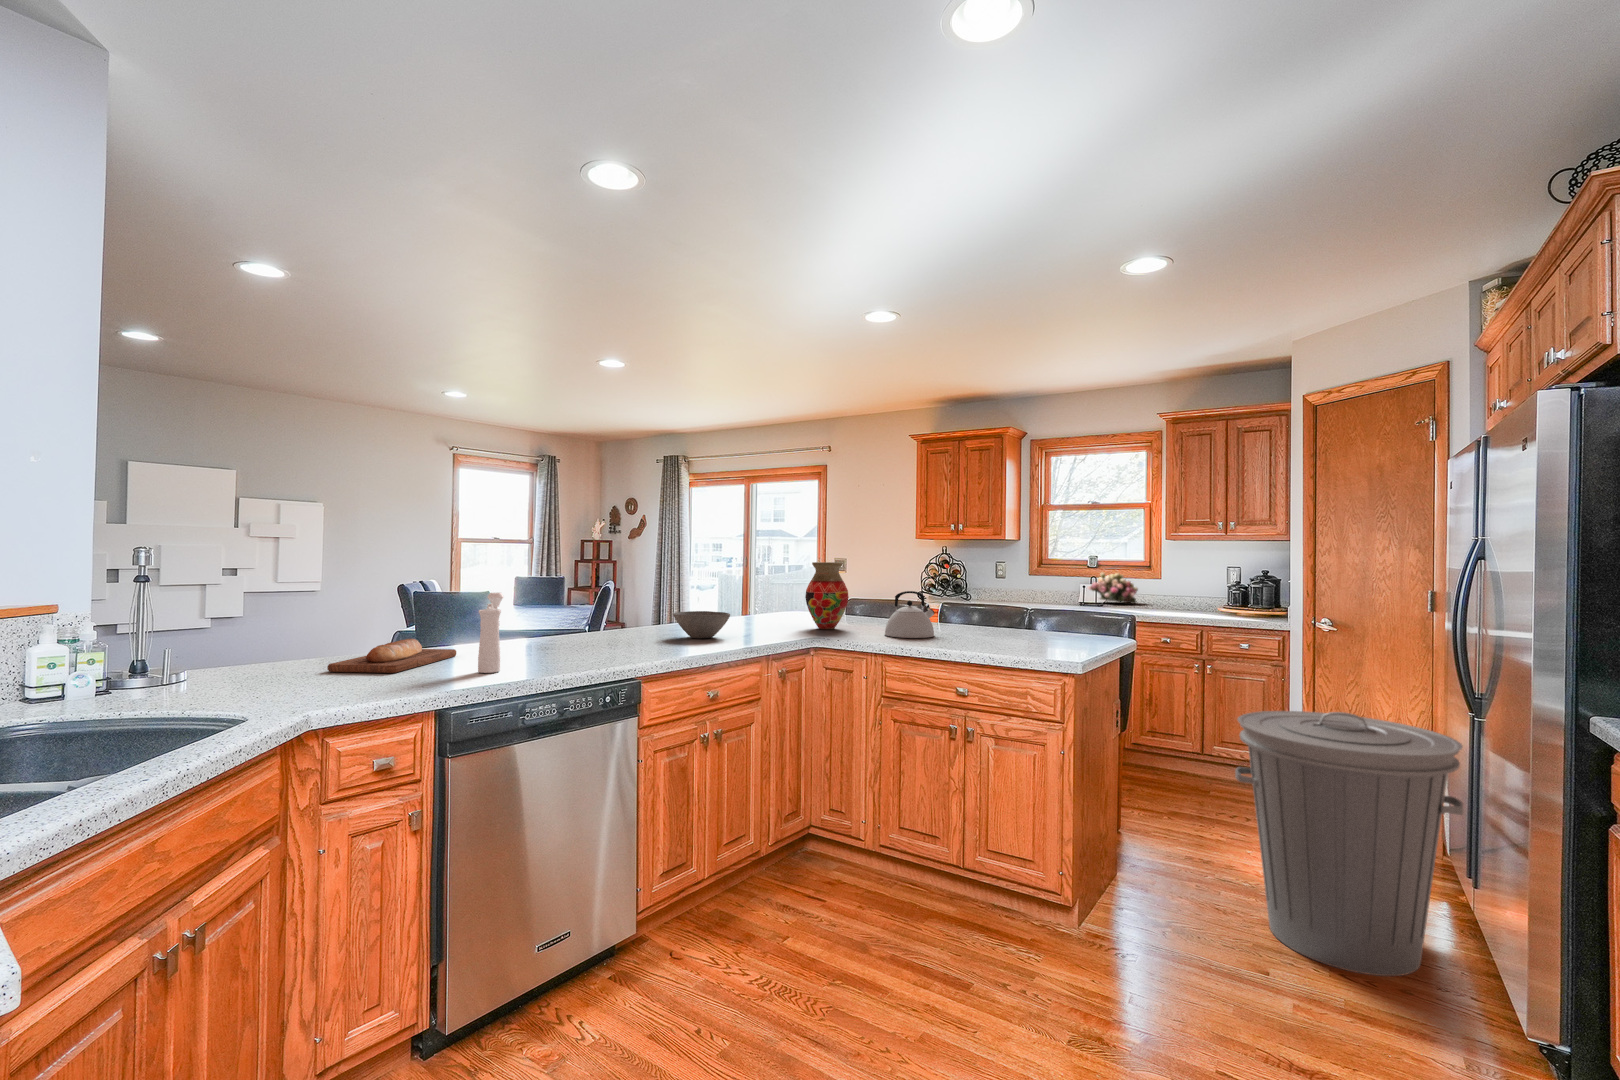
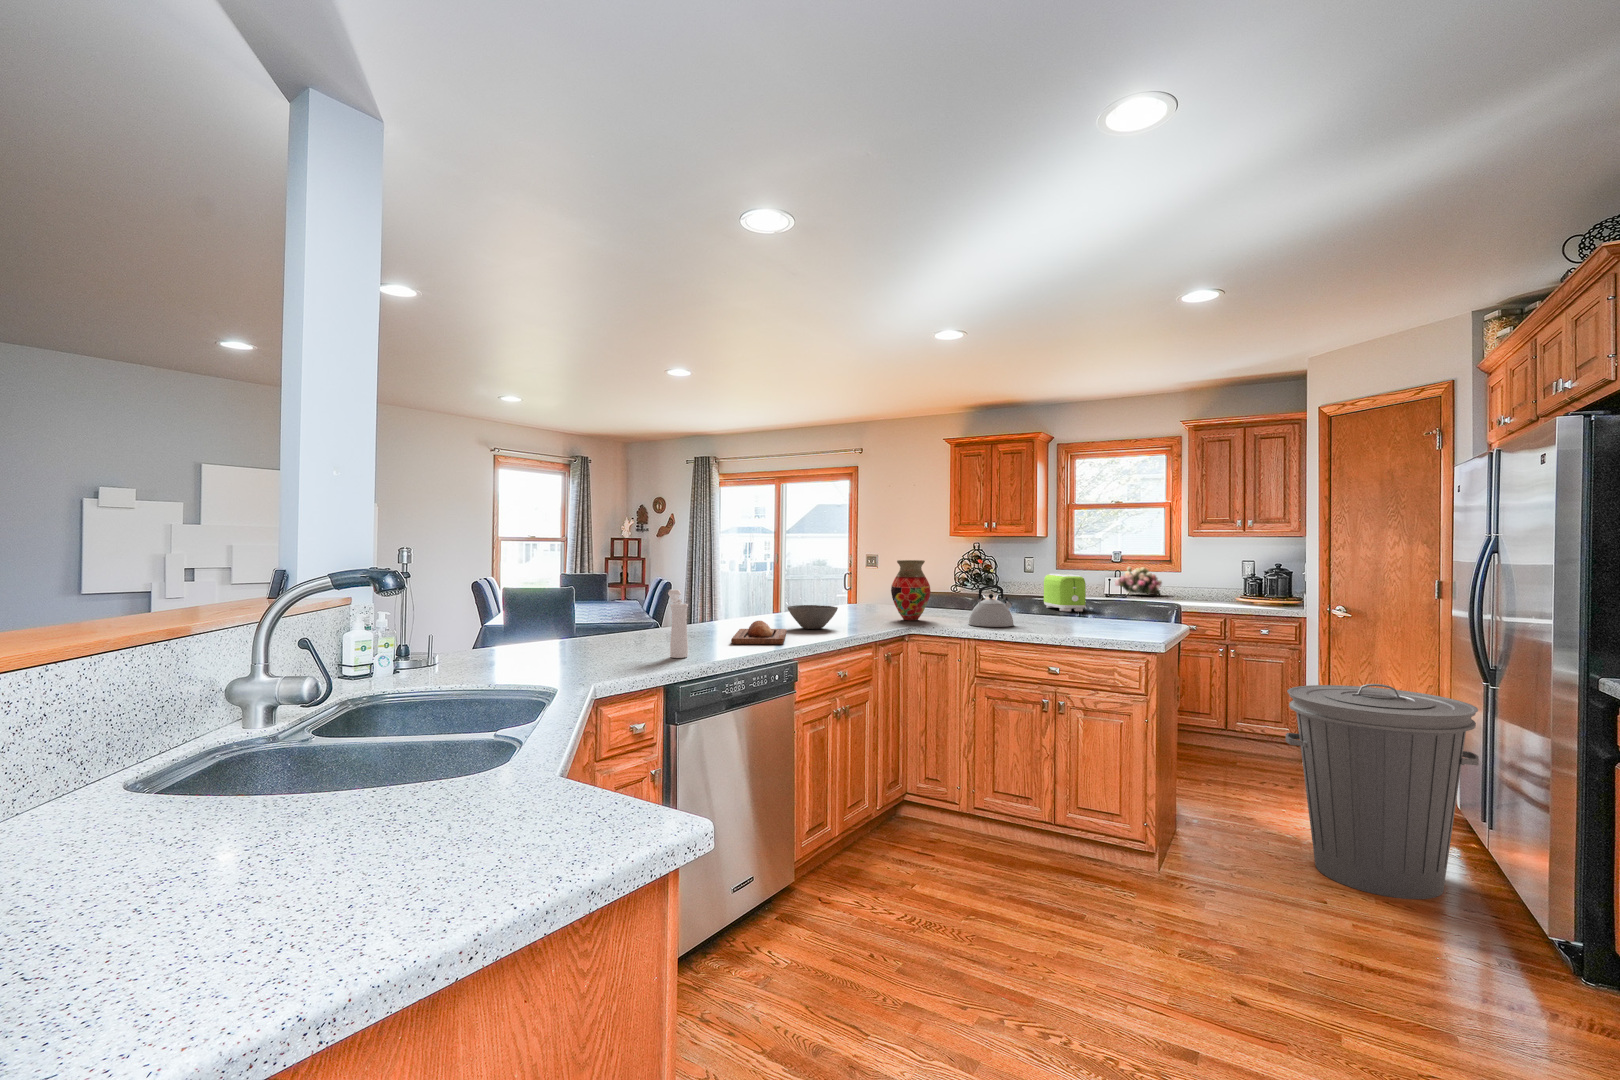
toaster: none [993,579,1035,621] -> present [1044,574,1086,611]
bread loaf: present [327,639,456,673] -> present [731,621,787,644]

